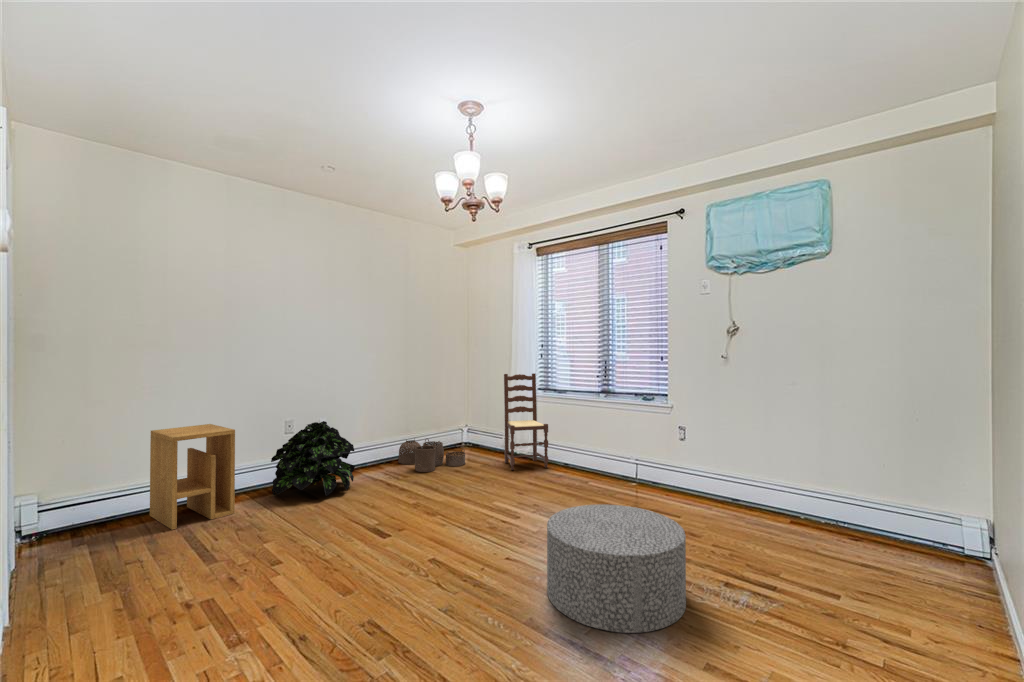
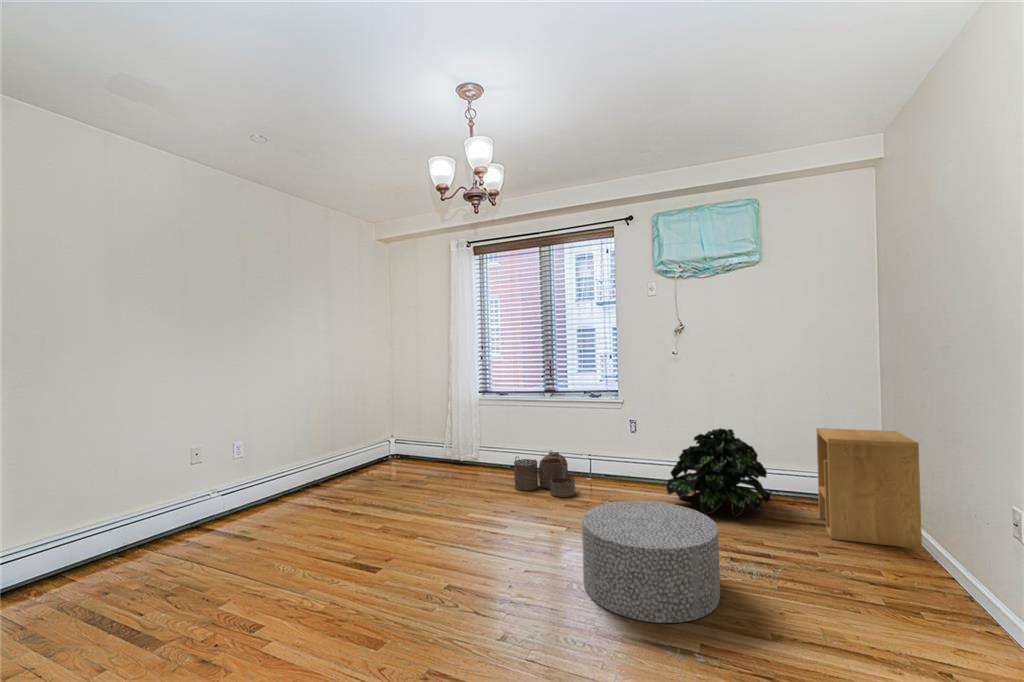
dining chair: present [504,373,548,470] -> none [442,376,495,478]
potted plant: present [271,421,355,496] -> present [667,428,770,517]
side table: present [150,424,235,530] -> present [816,428,922,549]
woven basket: present [398,440,465,472] -> present [514,450,575,497]

